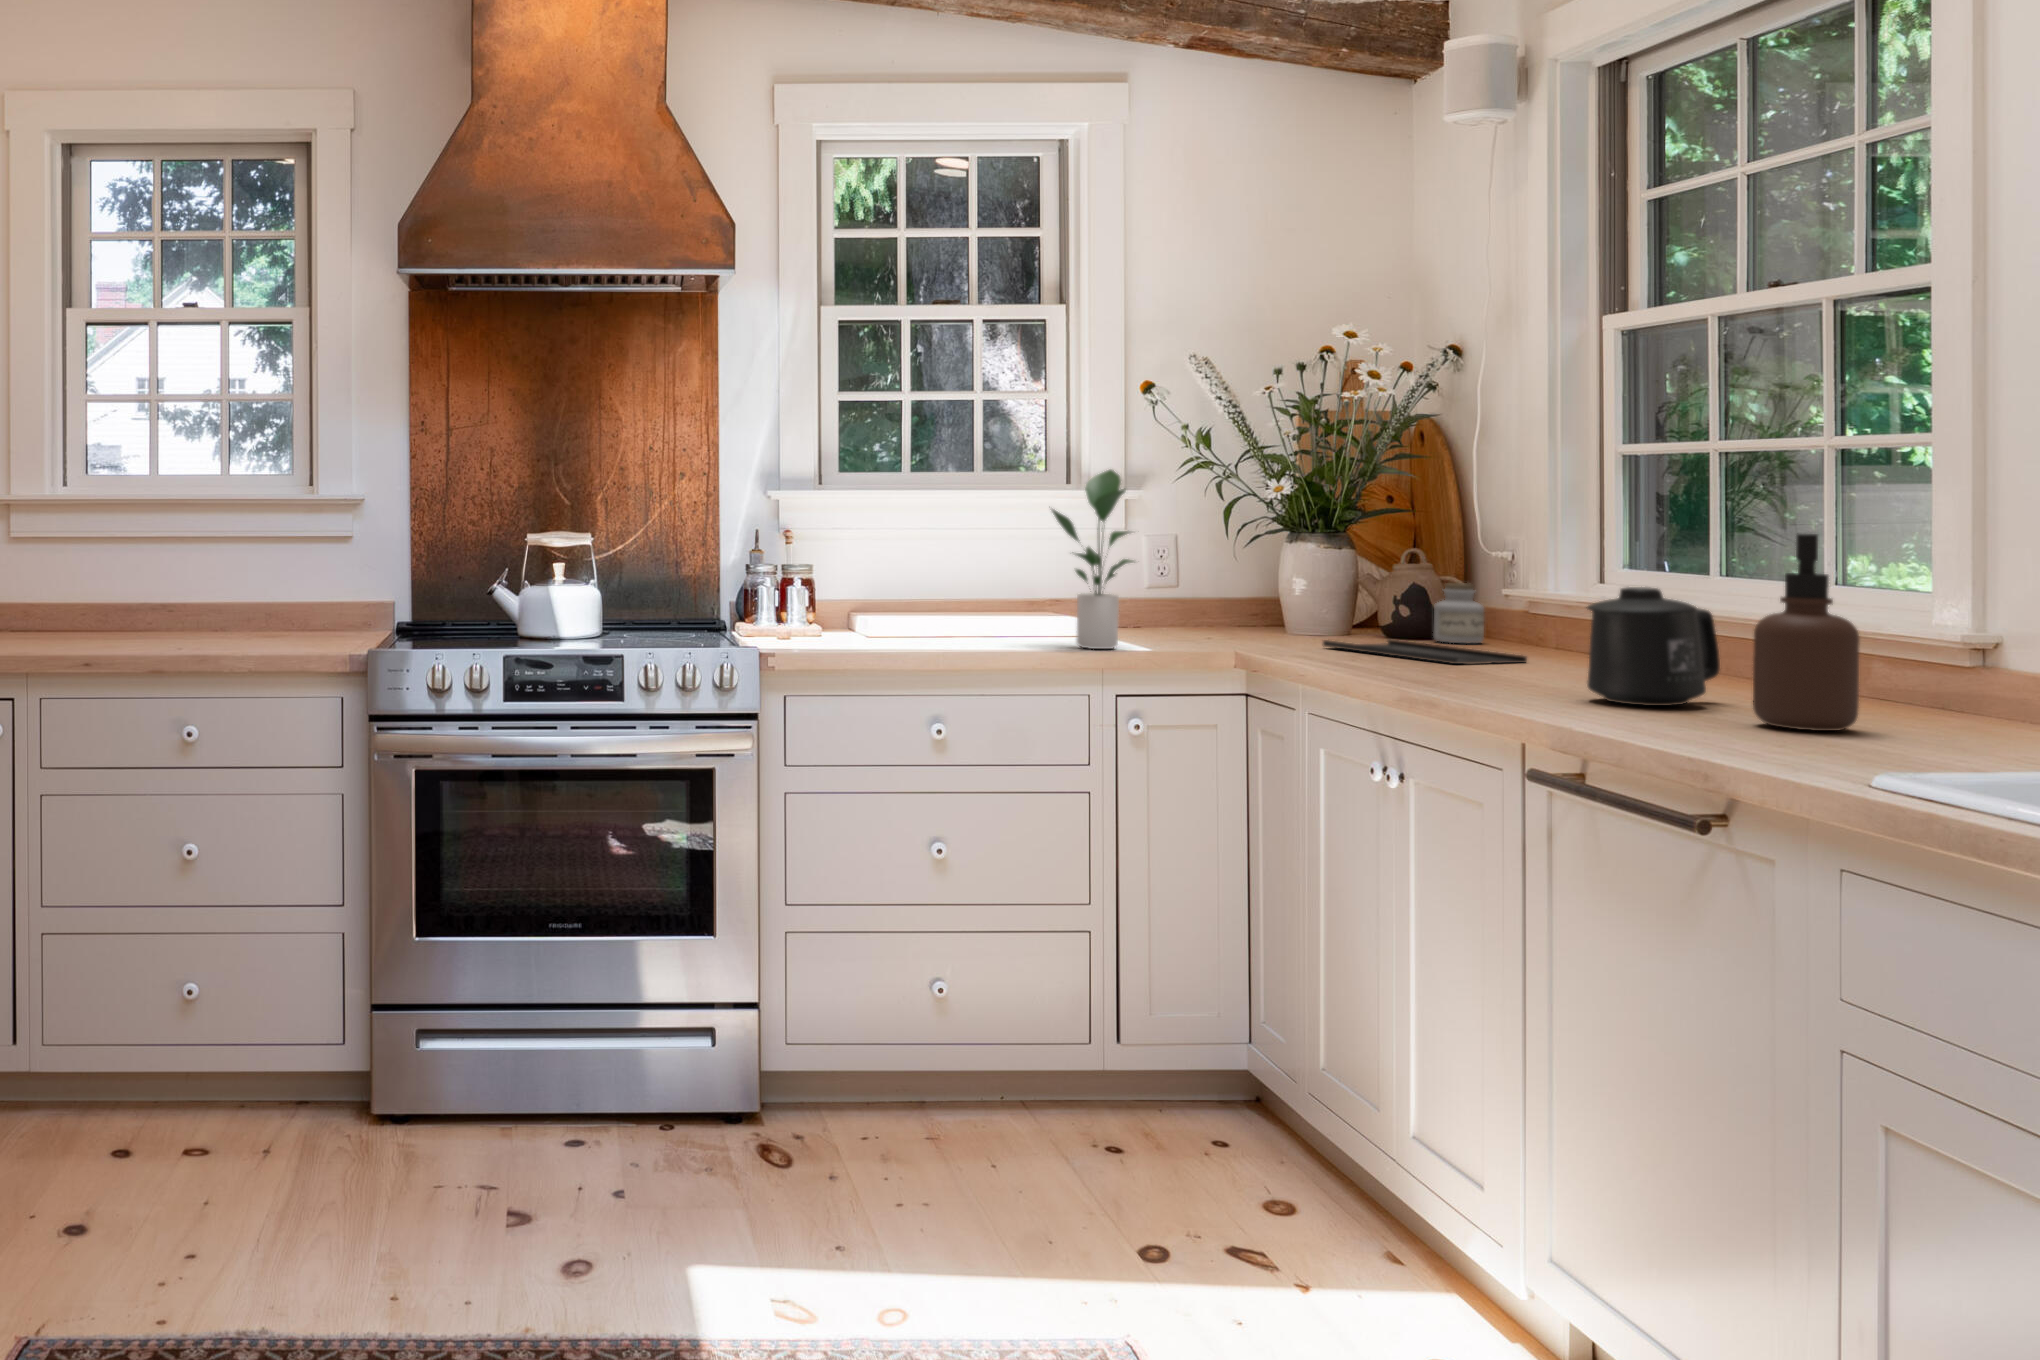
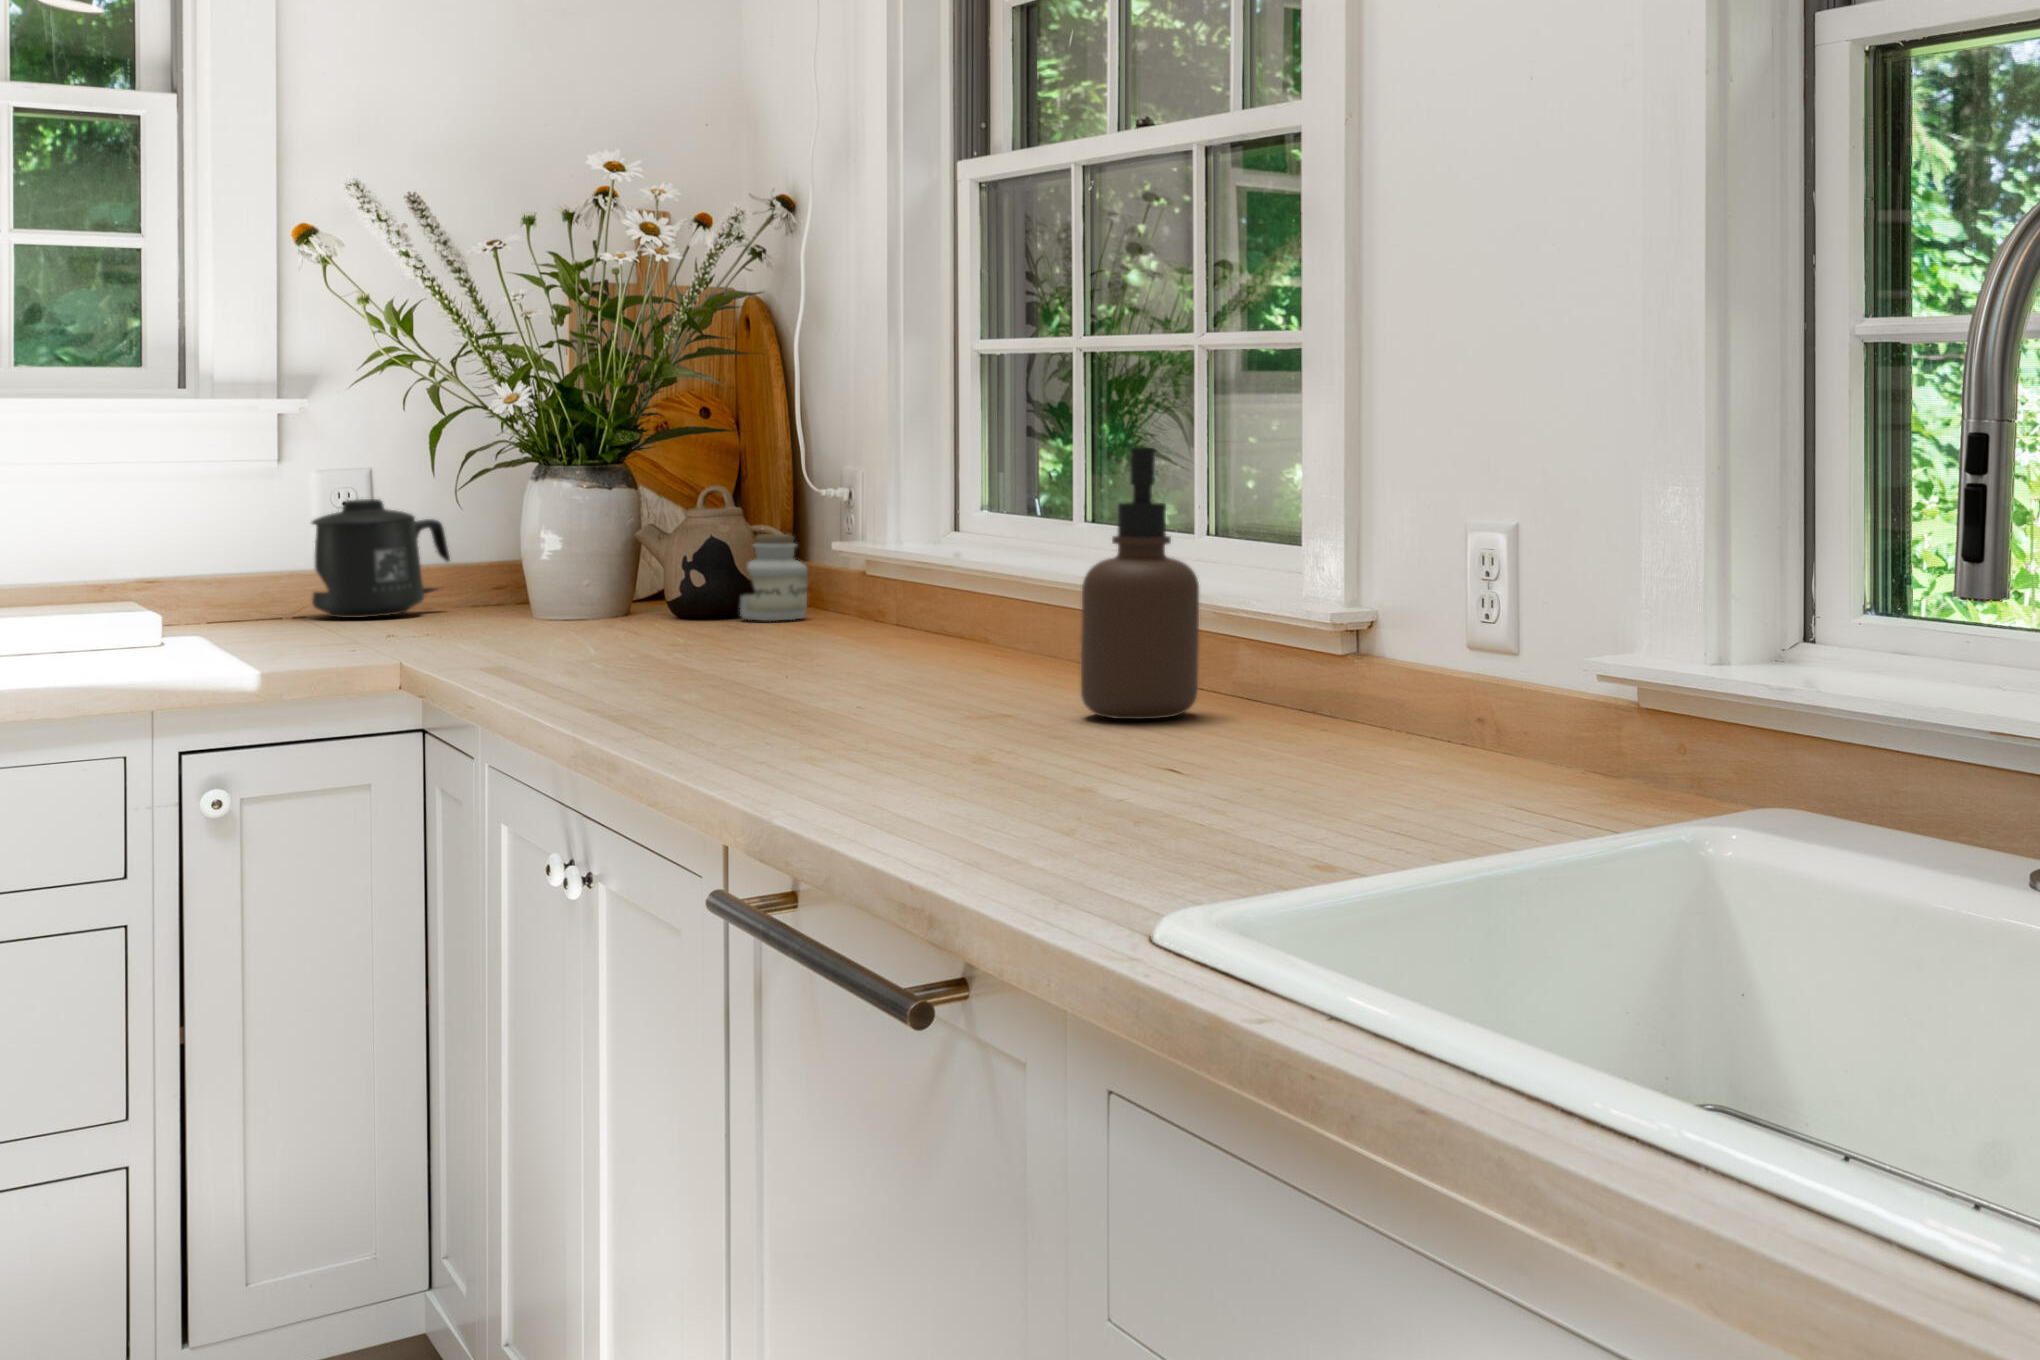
potted plant: present [1052,469,1134,649] -> none [74,356,255,669]
mug: present [1586,587,1720,706] -> present [312,499,450,618]
tray: present [1323,639,1527,664] -> none [568,621,846,654]

